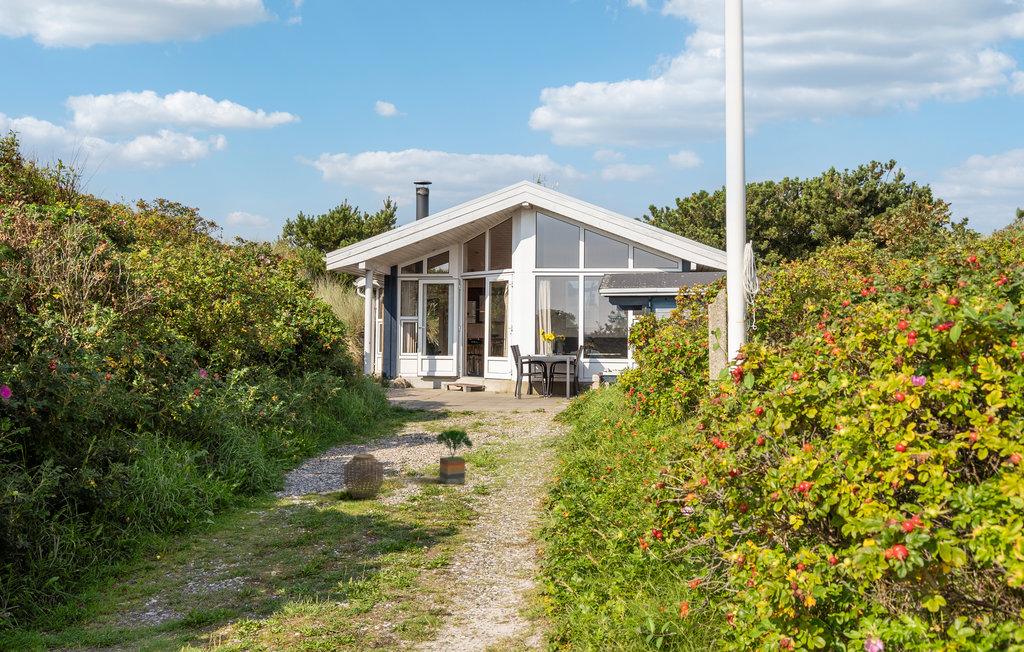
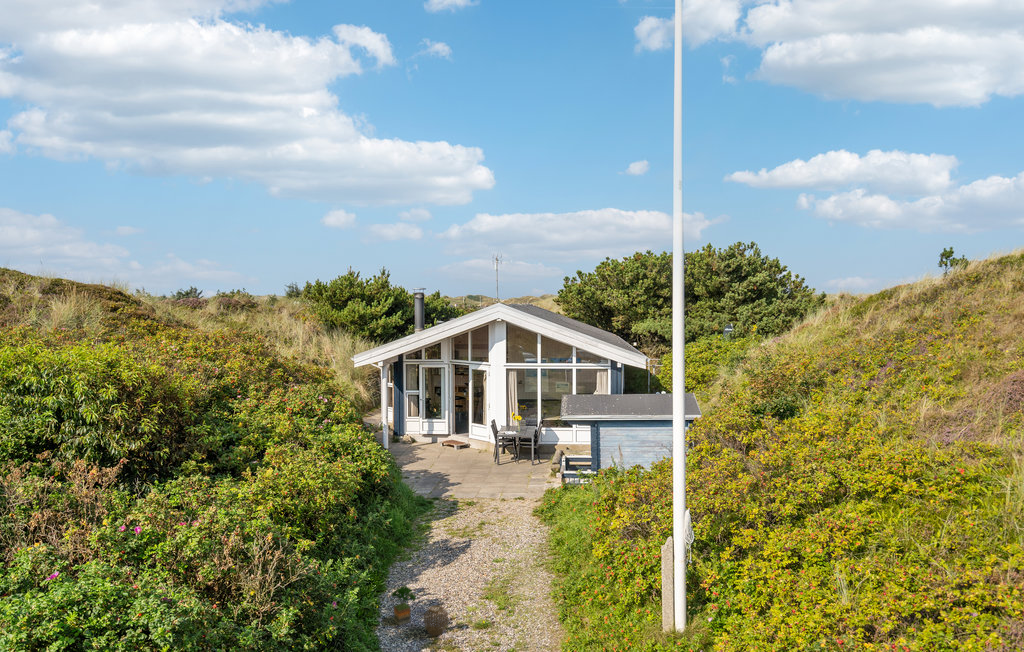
potted tree: present [437,430,473,484] -> present [391,586,415,625]

